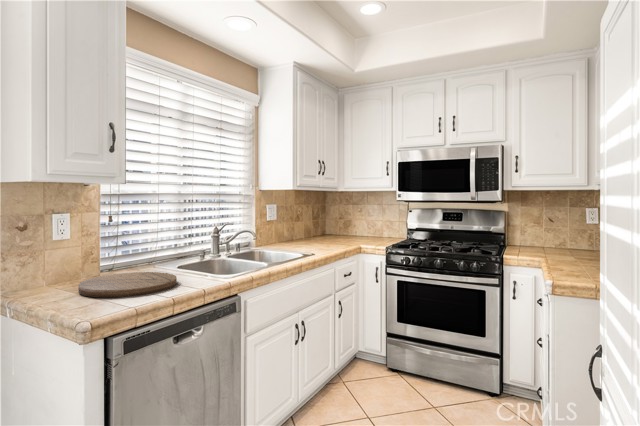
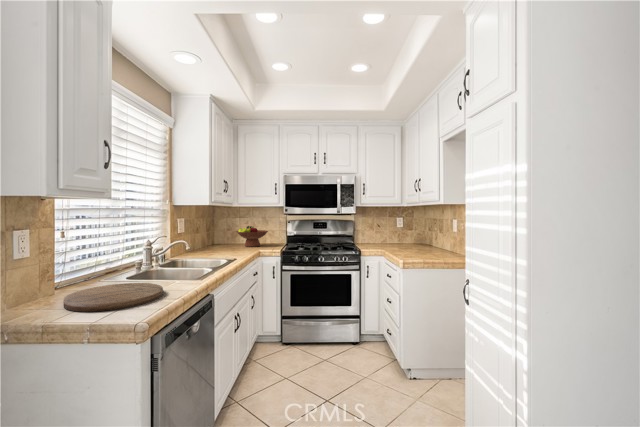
fruit bowl: none [342,216,382,242] -> present [237,226,268,247]

